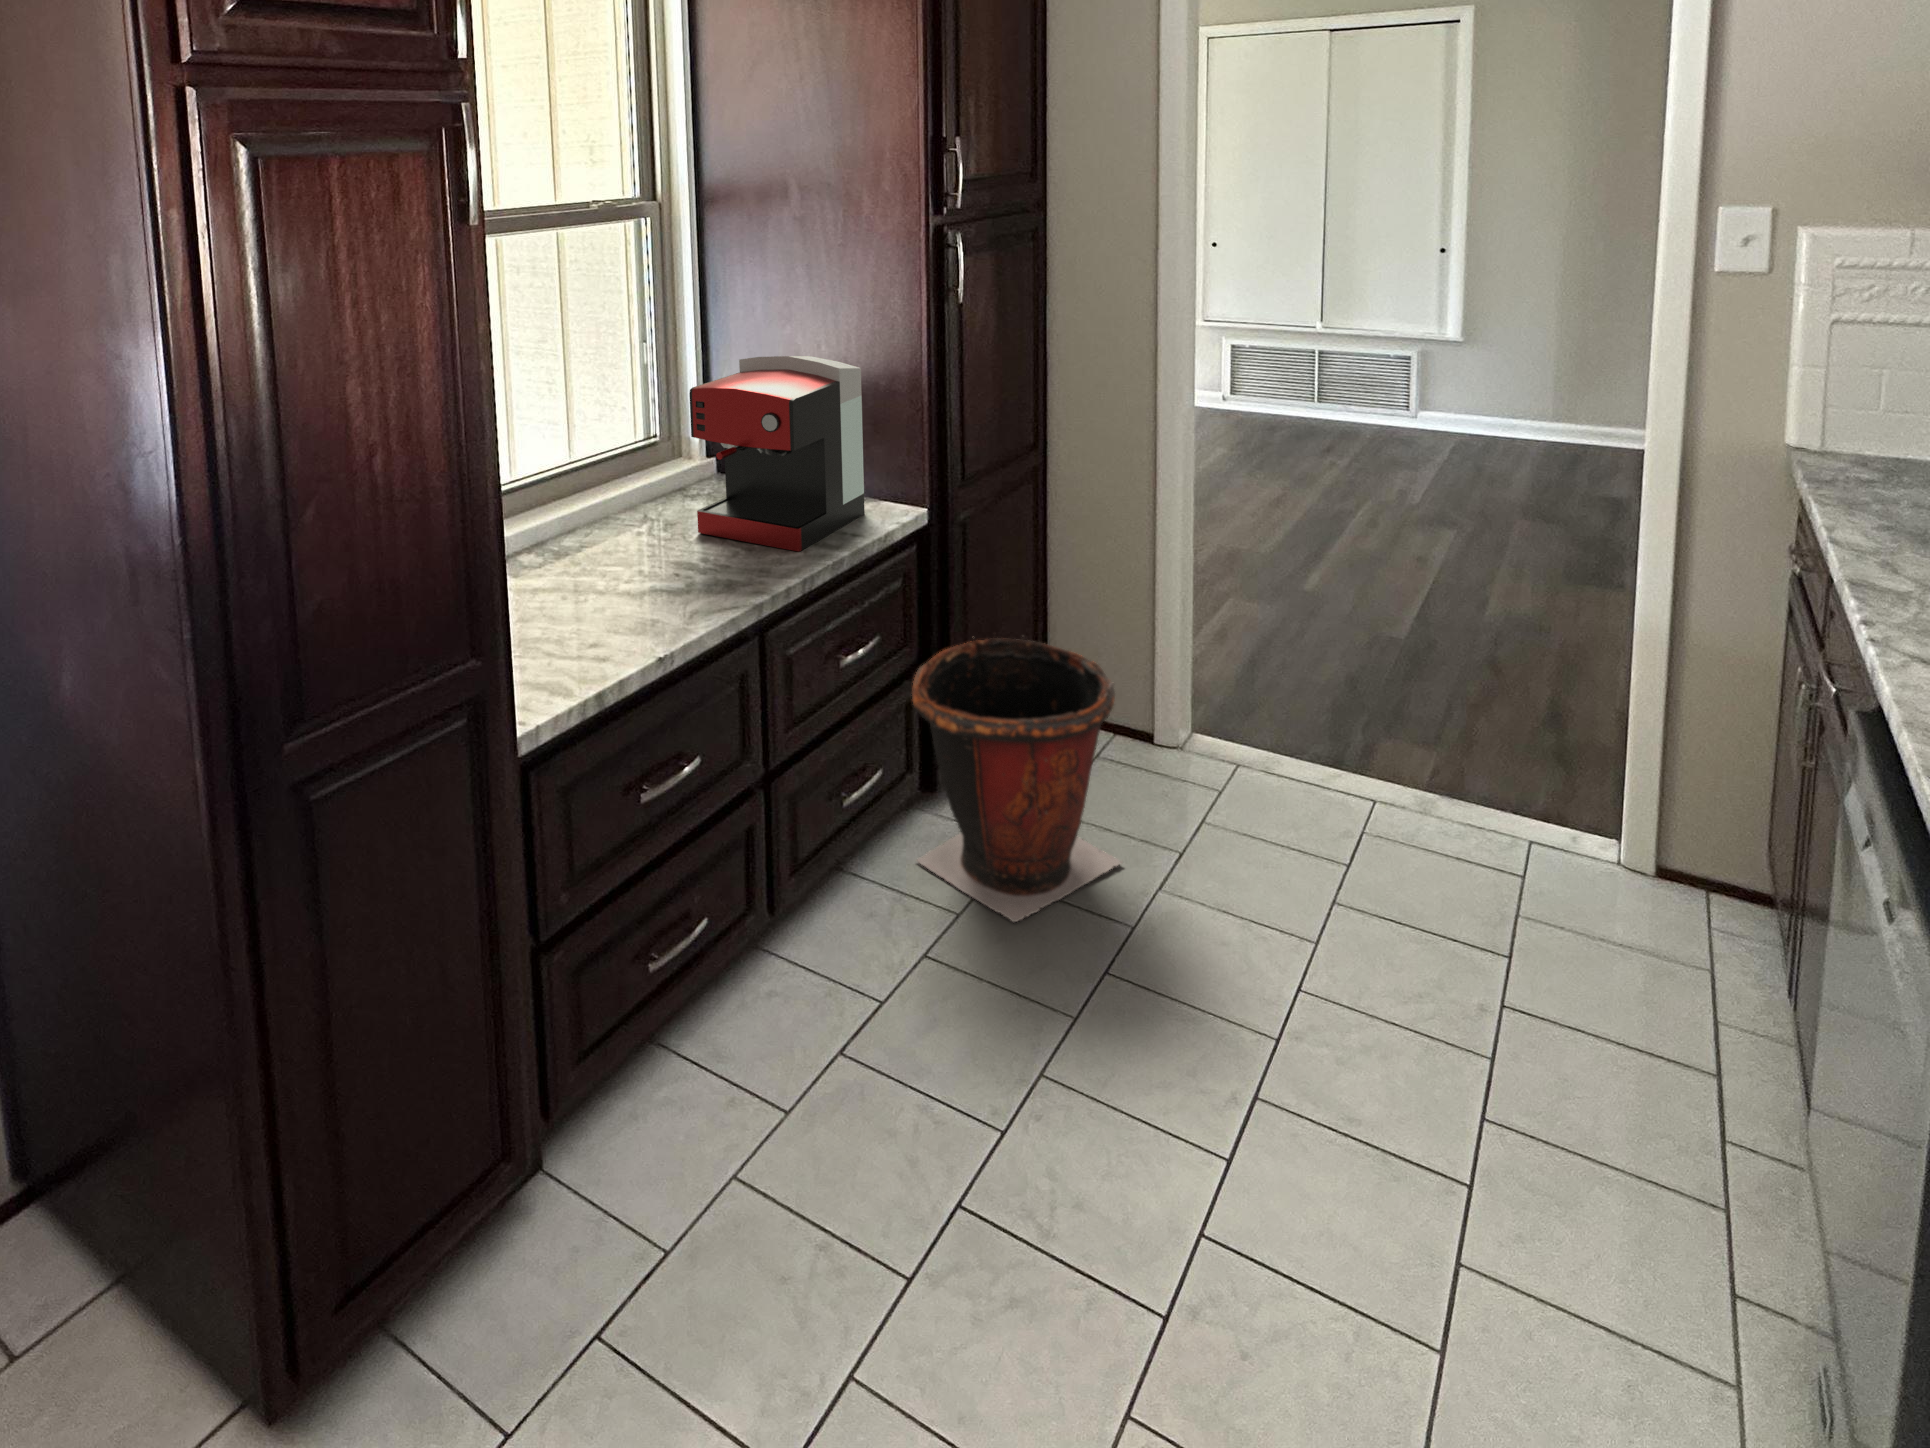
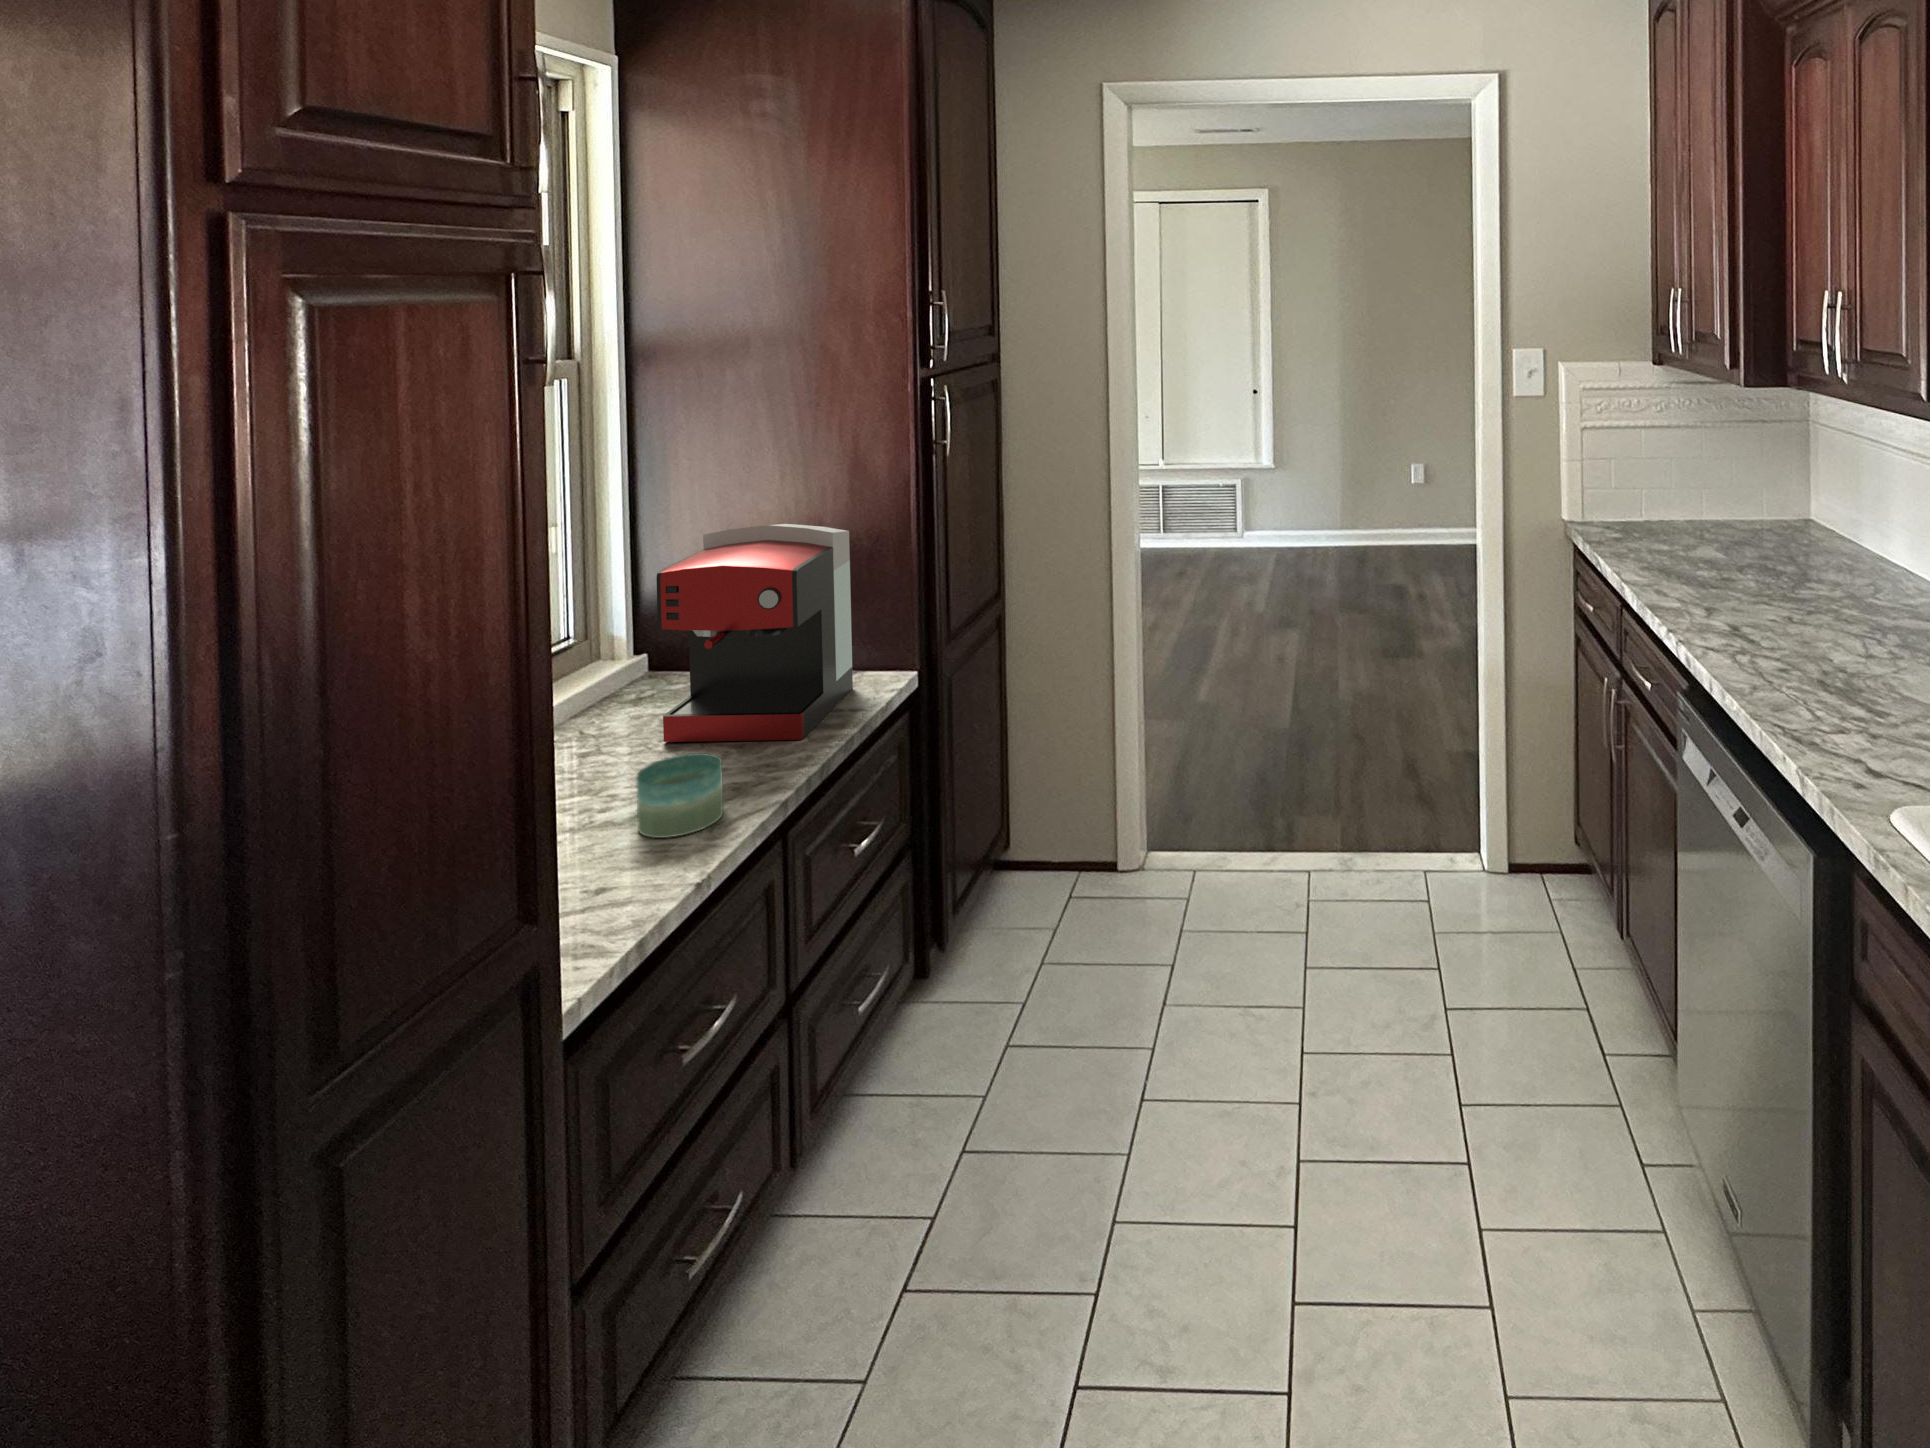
candle: none [640,546,709,614] -> present [636,753,723,838]
waste bin: present [912,638,1121,922] -> none [917,779,1124,1089]

